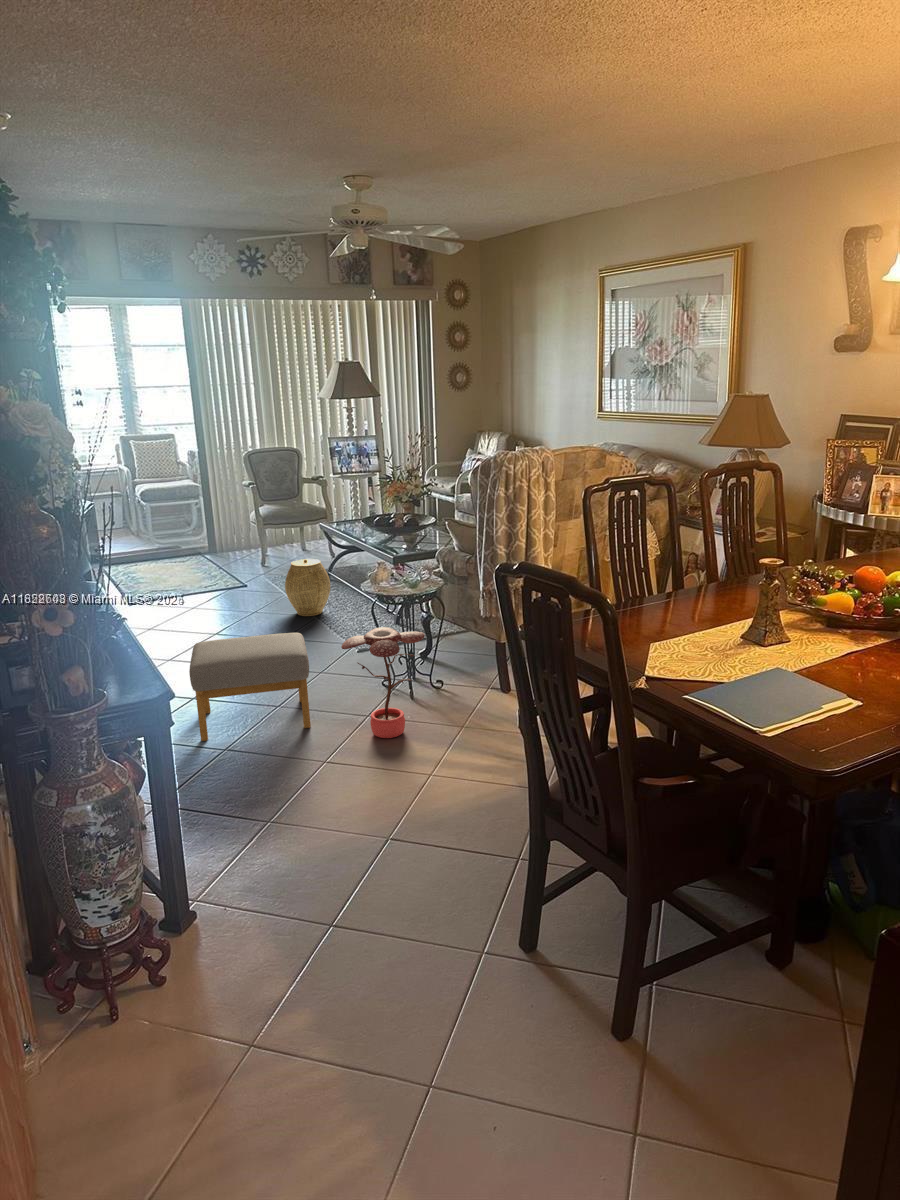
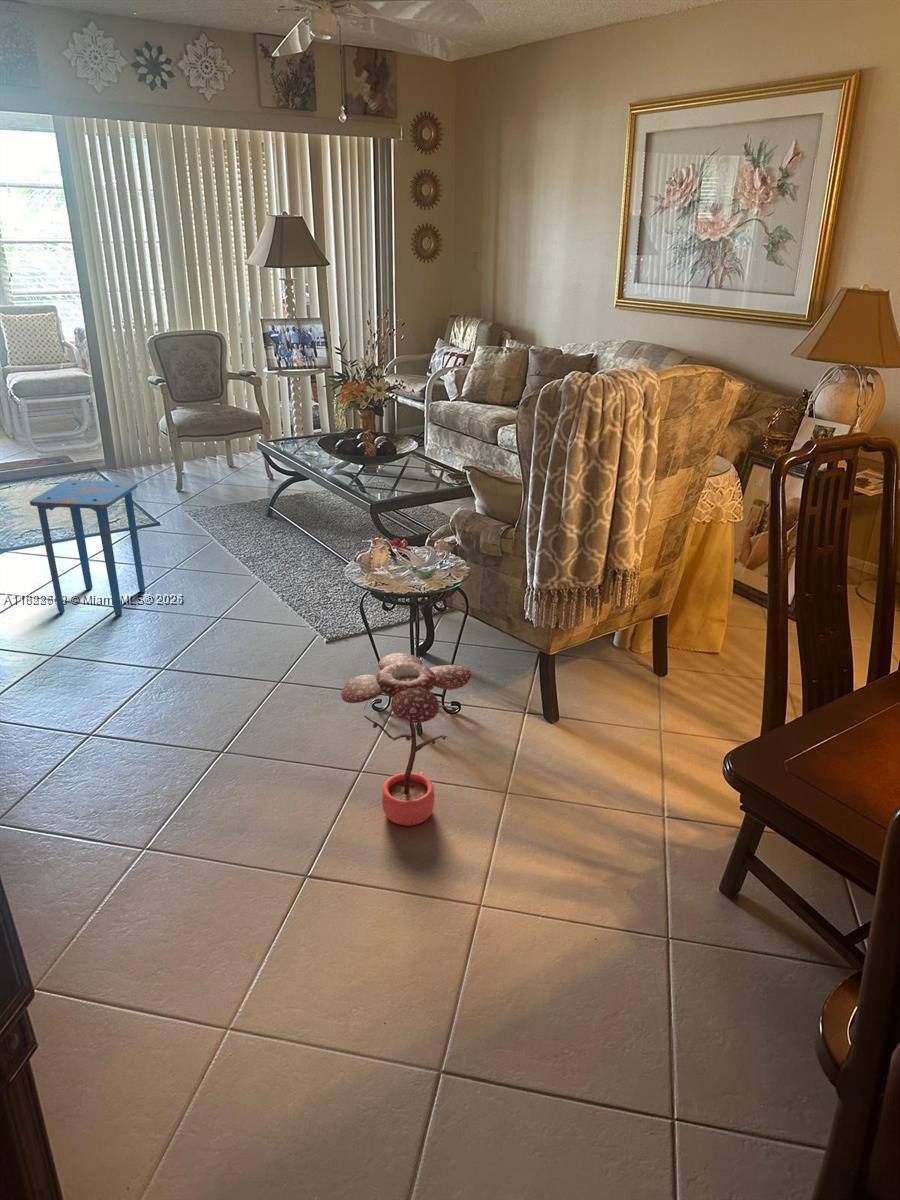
side table: none [156,544,231,637] -> present [30,480,145,616]
woven basket: present [285,559,330,616] -> none [220,500,282,579]
footstool: present [189,633,311,741] -> none [90,648,286,835]

